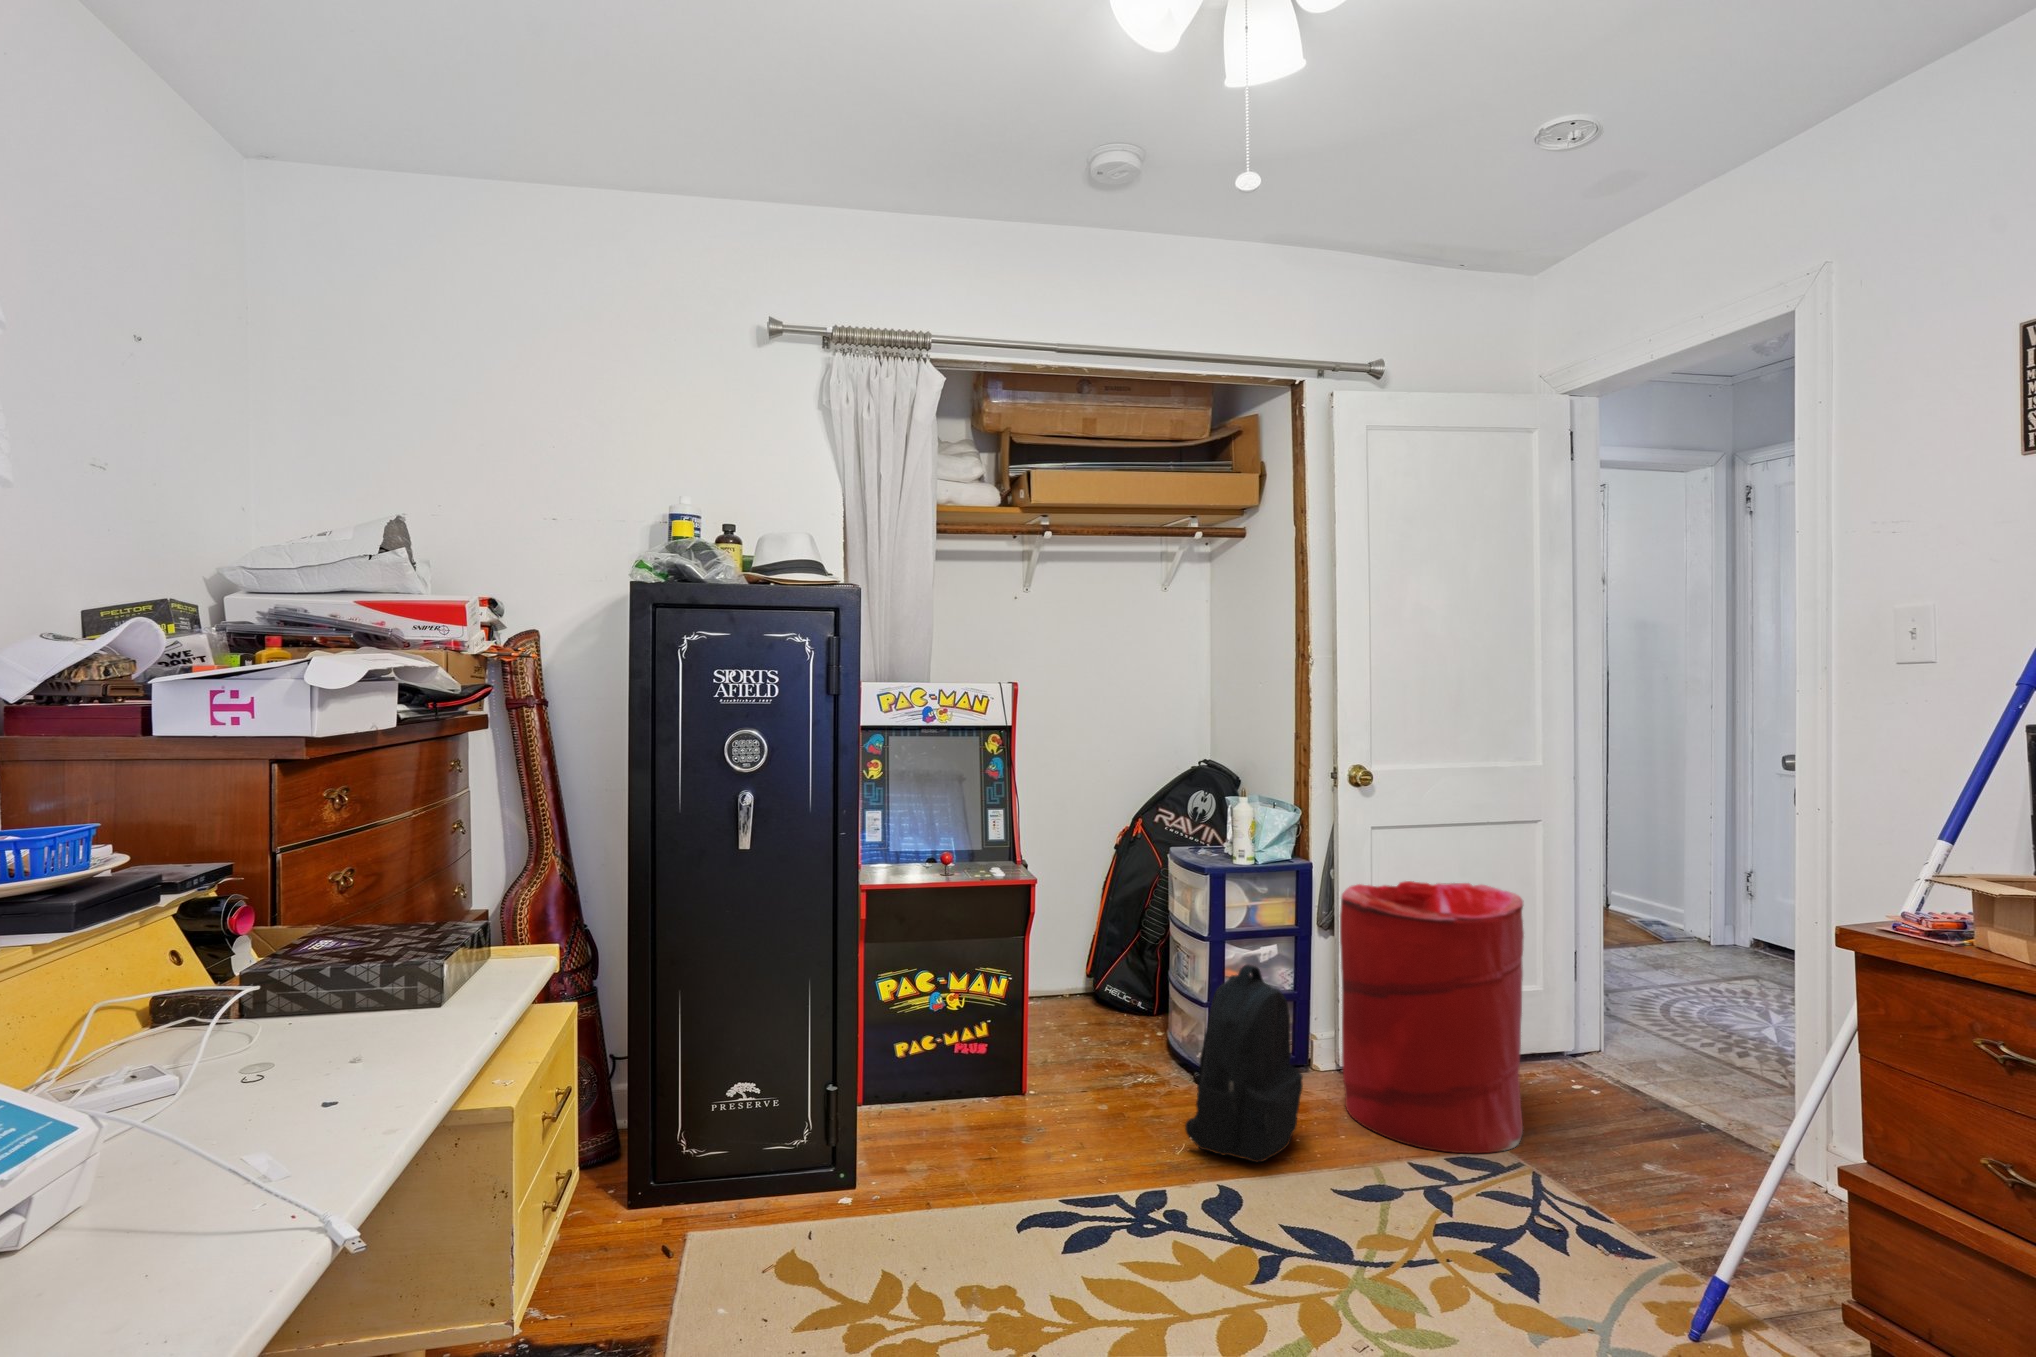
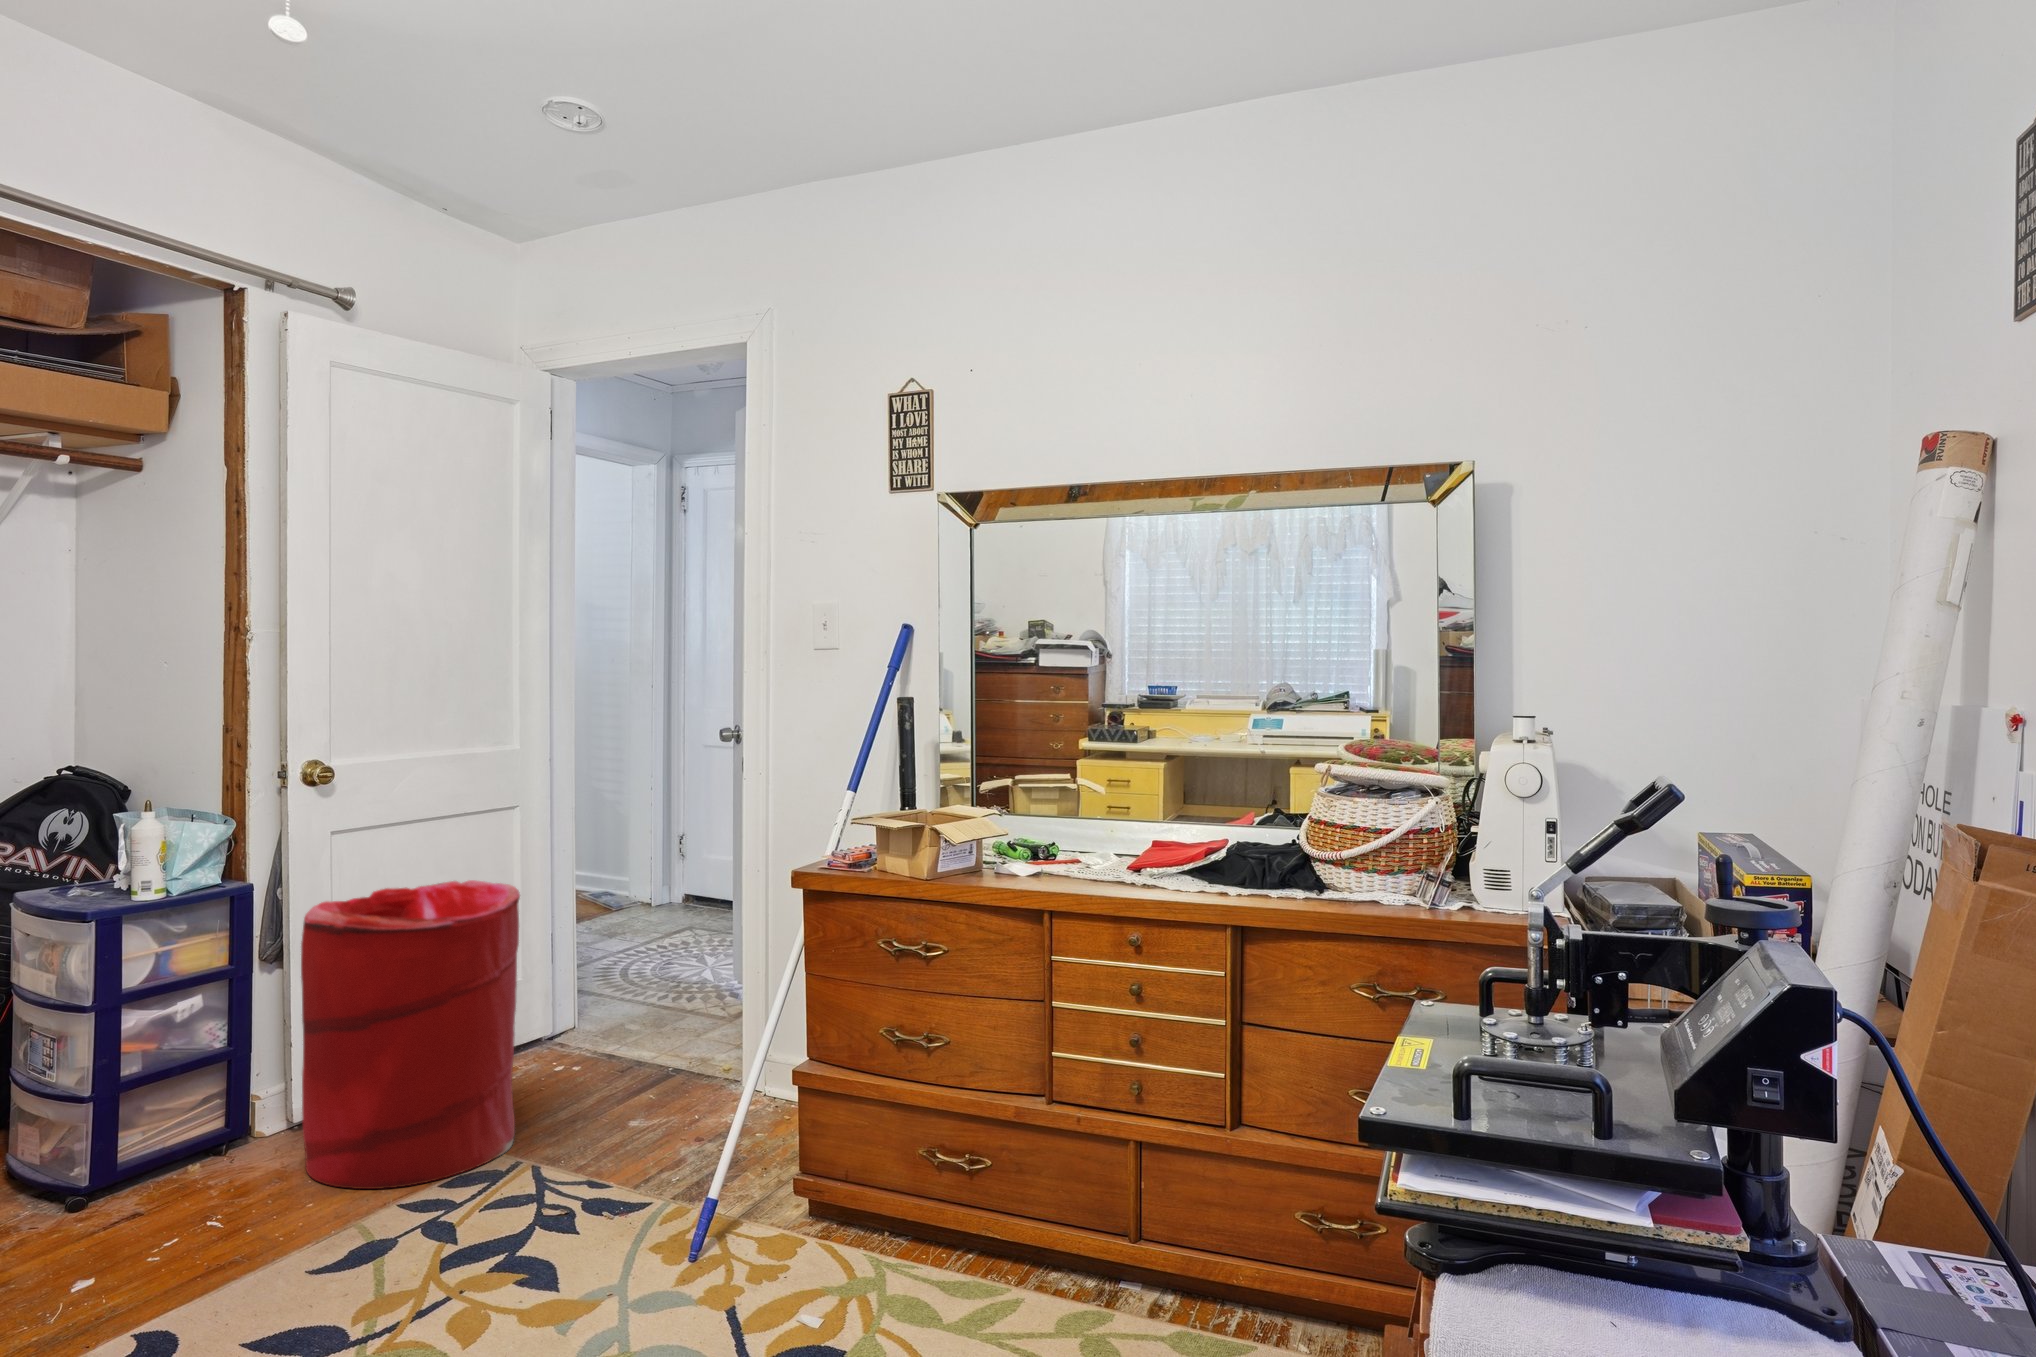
backpack: present [1185,965,1303,1162] -> none [73,1030,258,1299]

